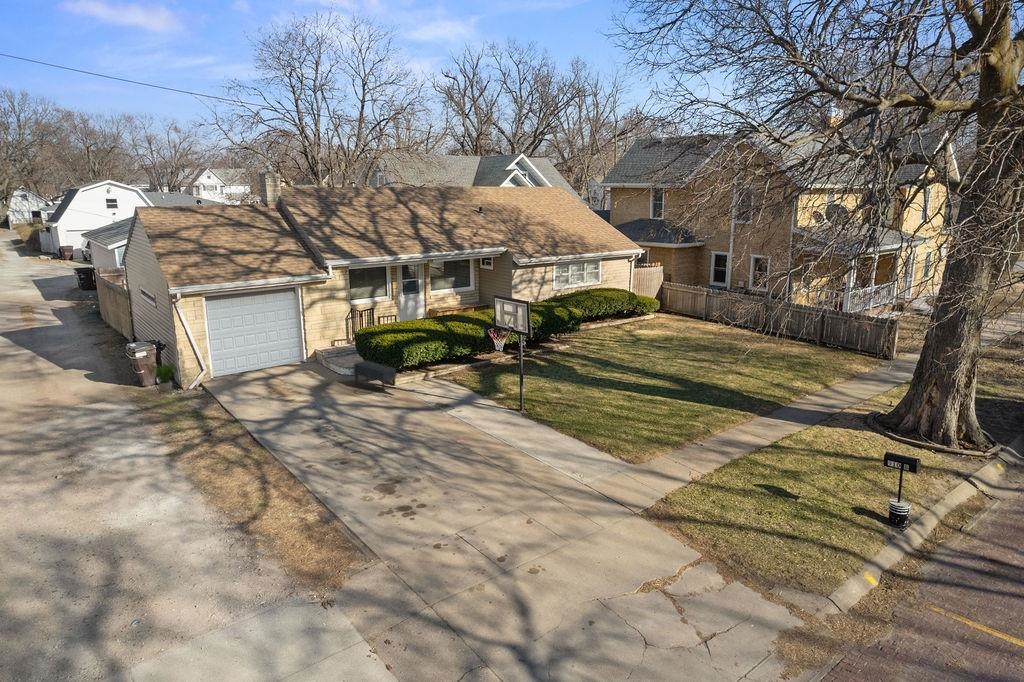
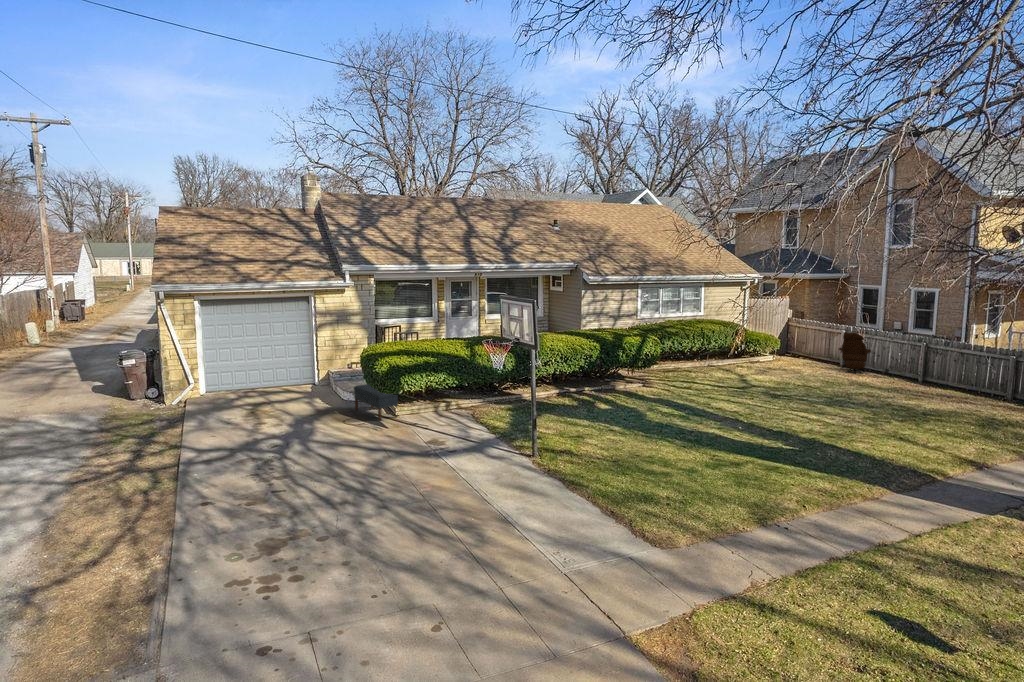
lounge chair: none [703,295,726,328] -> present [839,332,871,373]
potted plant: present [151,364,177,391] -> none [127,376,162,407]

